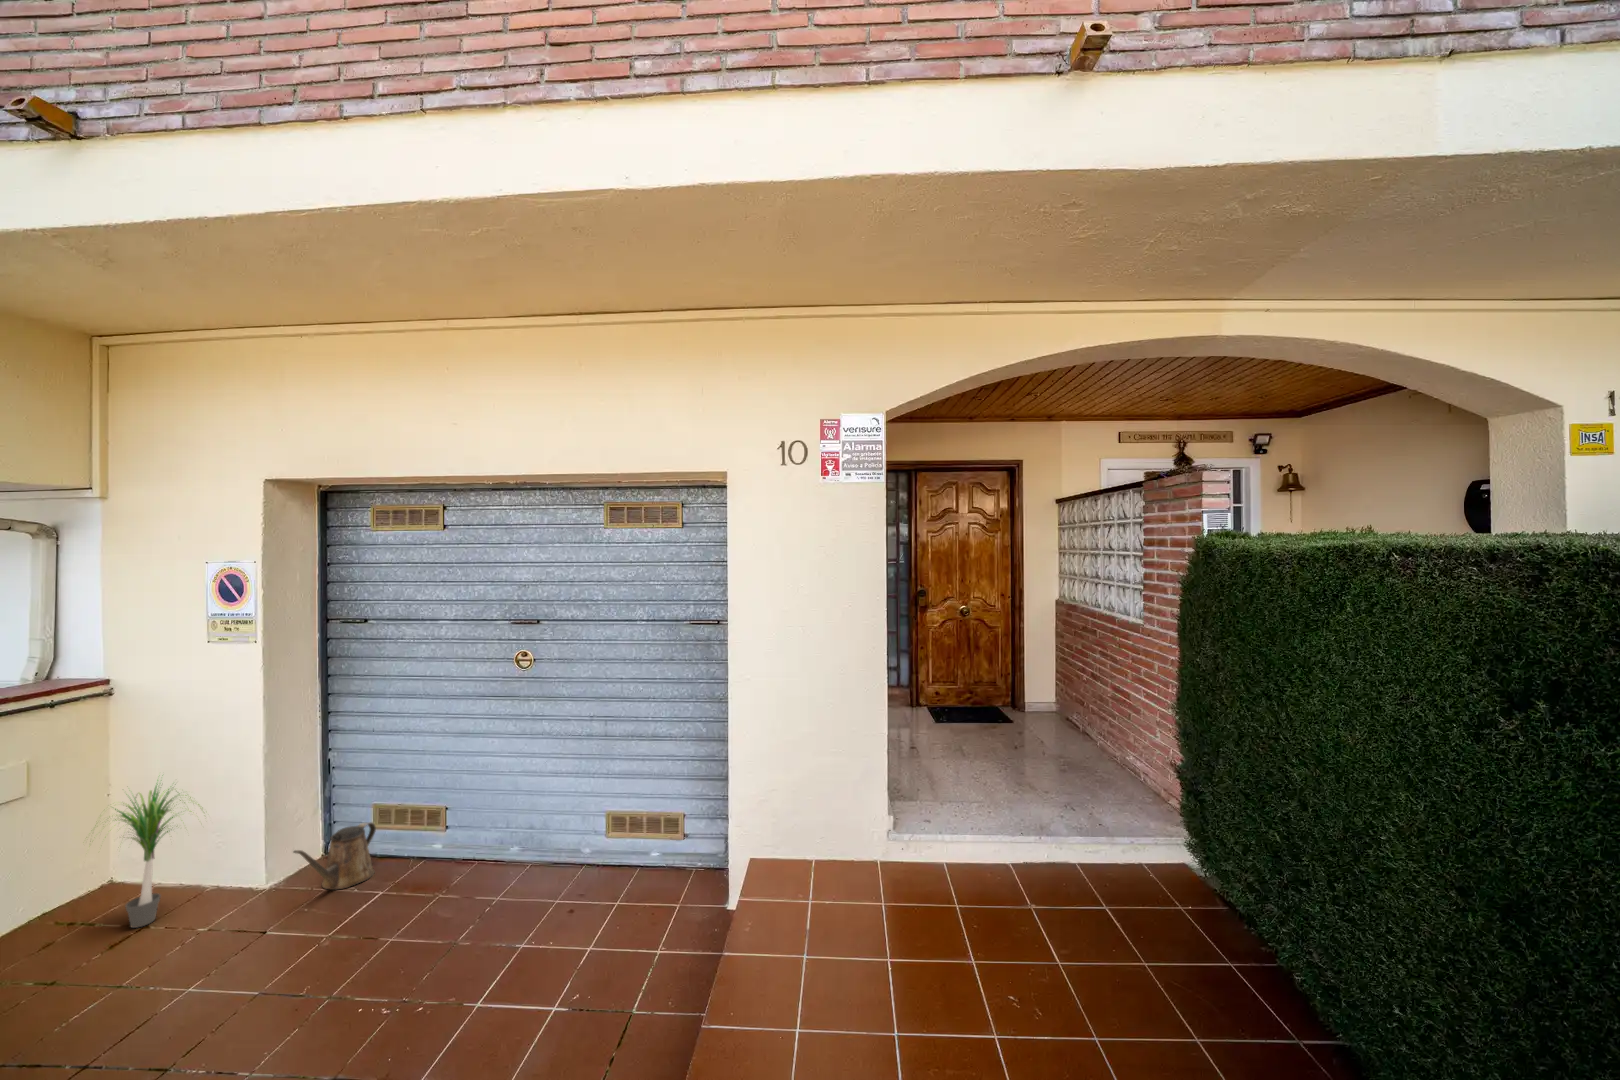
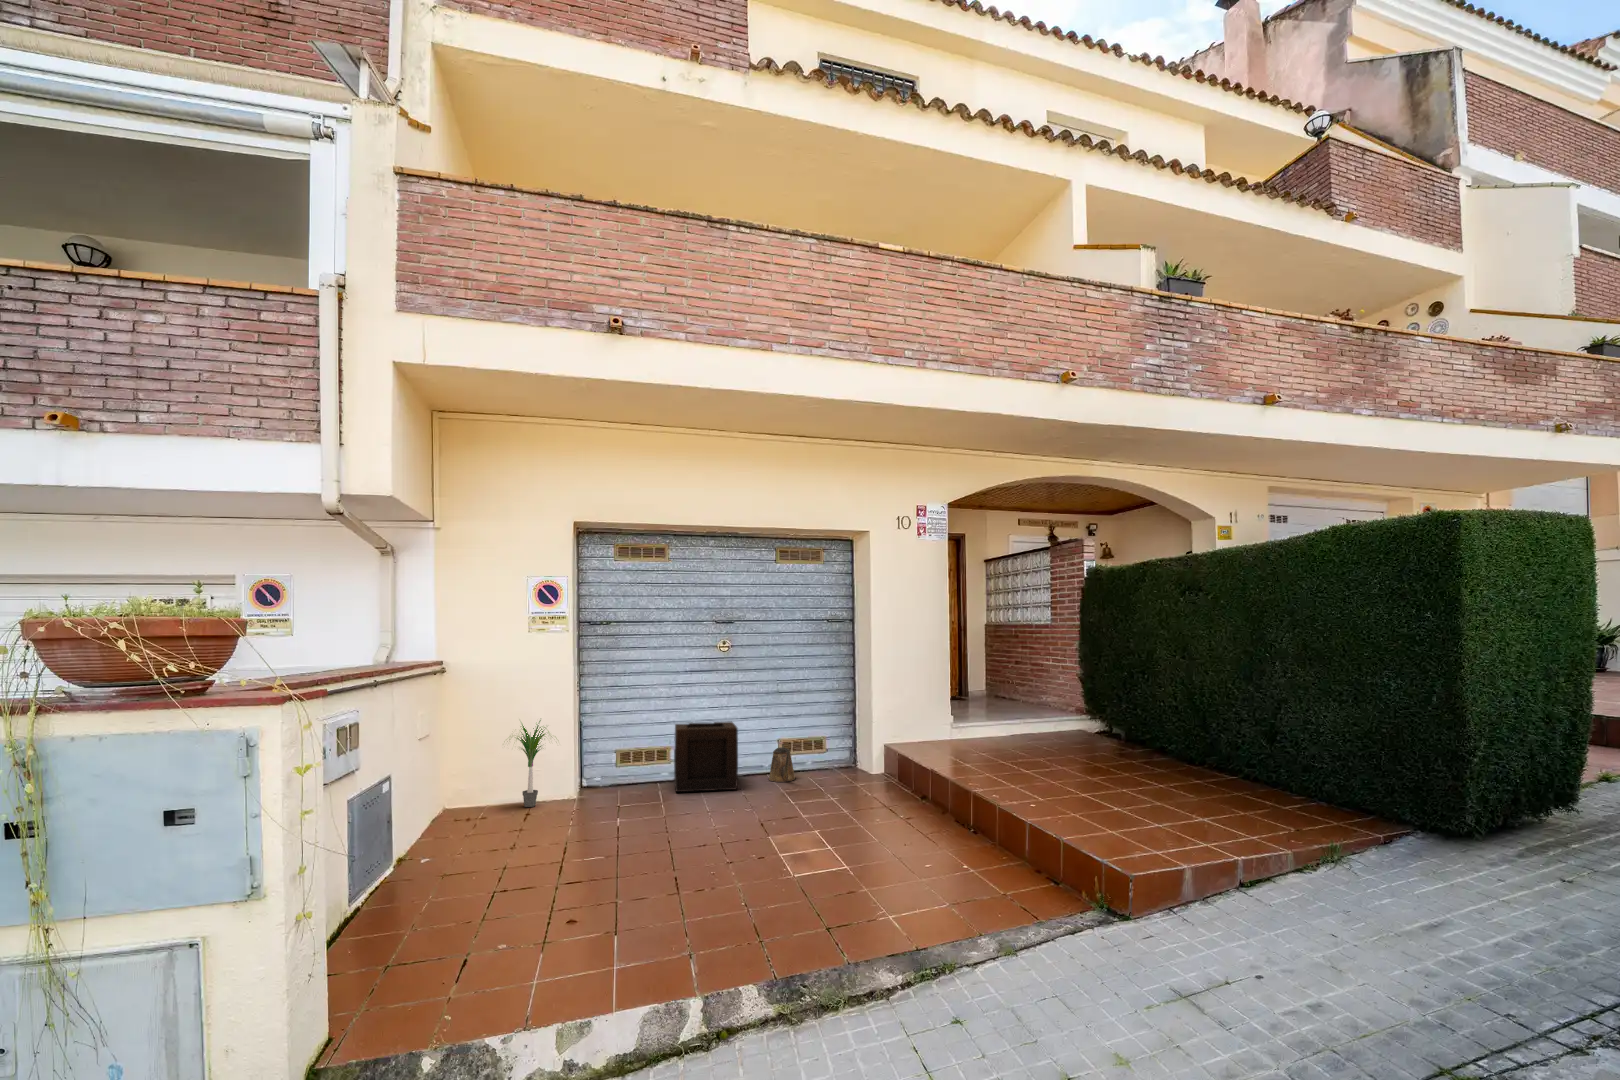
wooden crate: none [378,777,531,922] -> present [674,722,738,792]
watering can: present [294,823,376,890] -> present [769,747,795,782]

